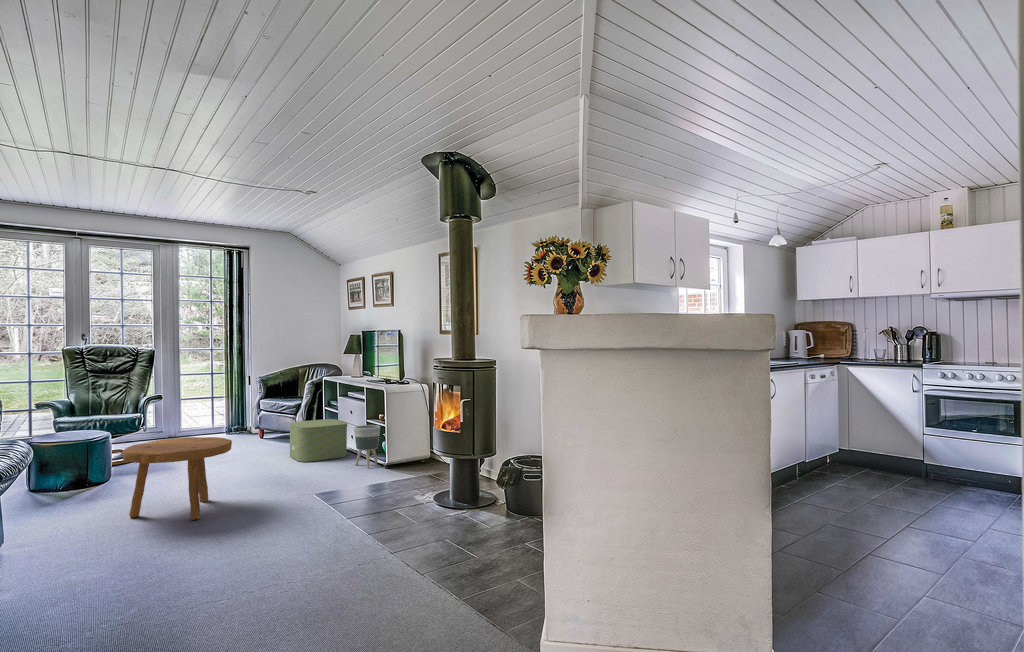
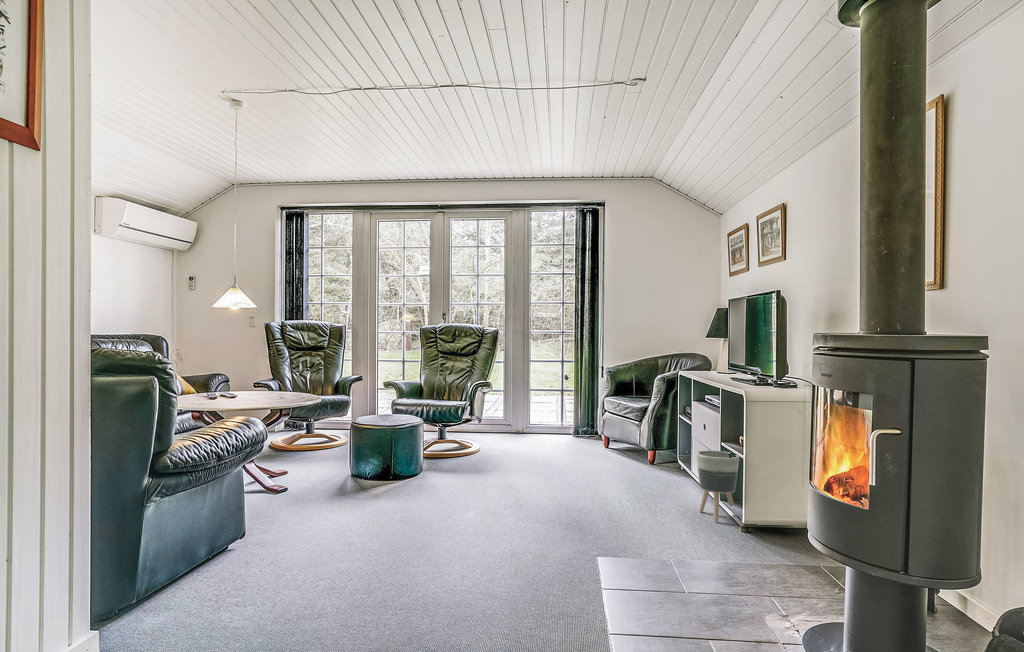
storage box: present [290,419,347,462] -> none [621,431,698,493]
footstool: present [123,437,232,520] -> none [371,435,497,554]

